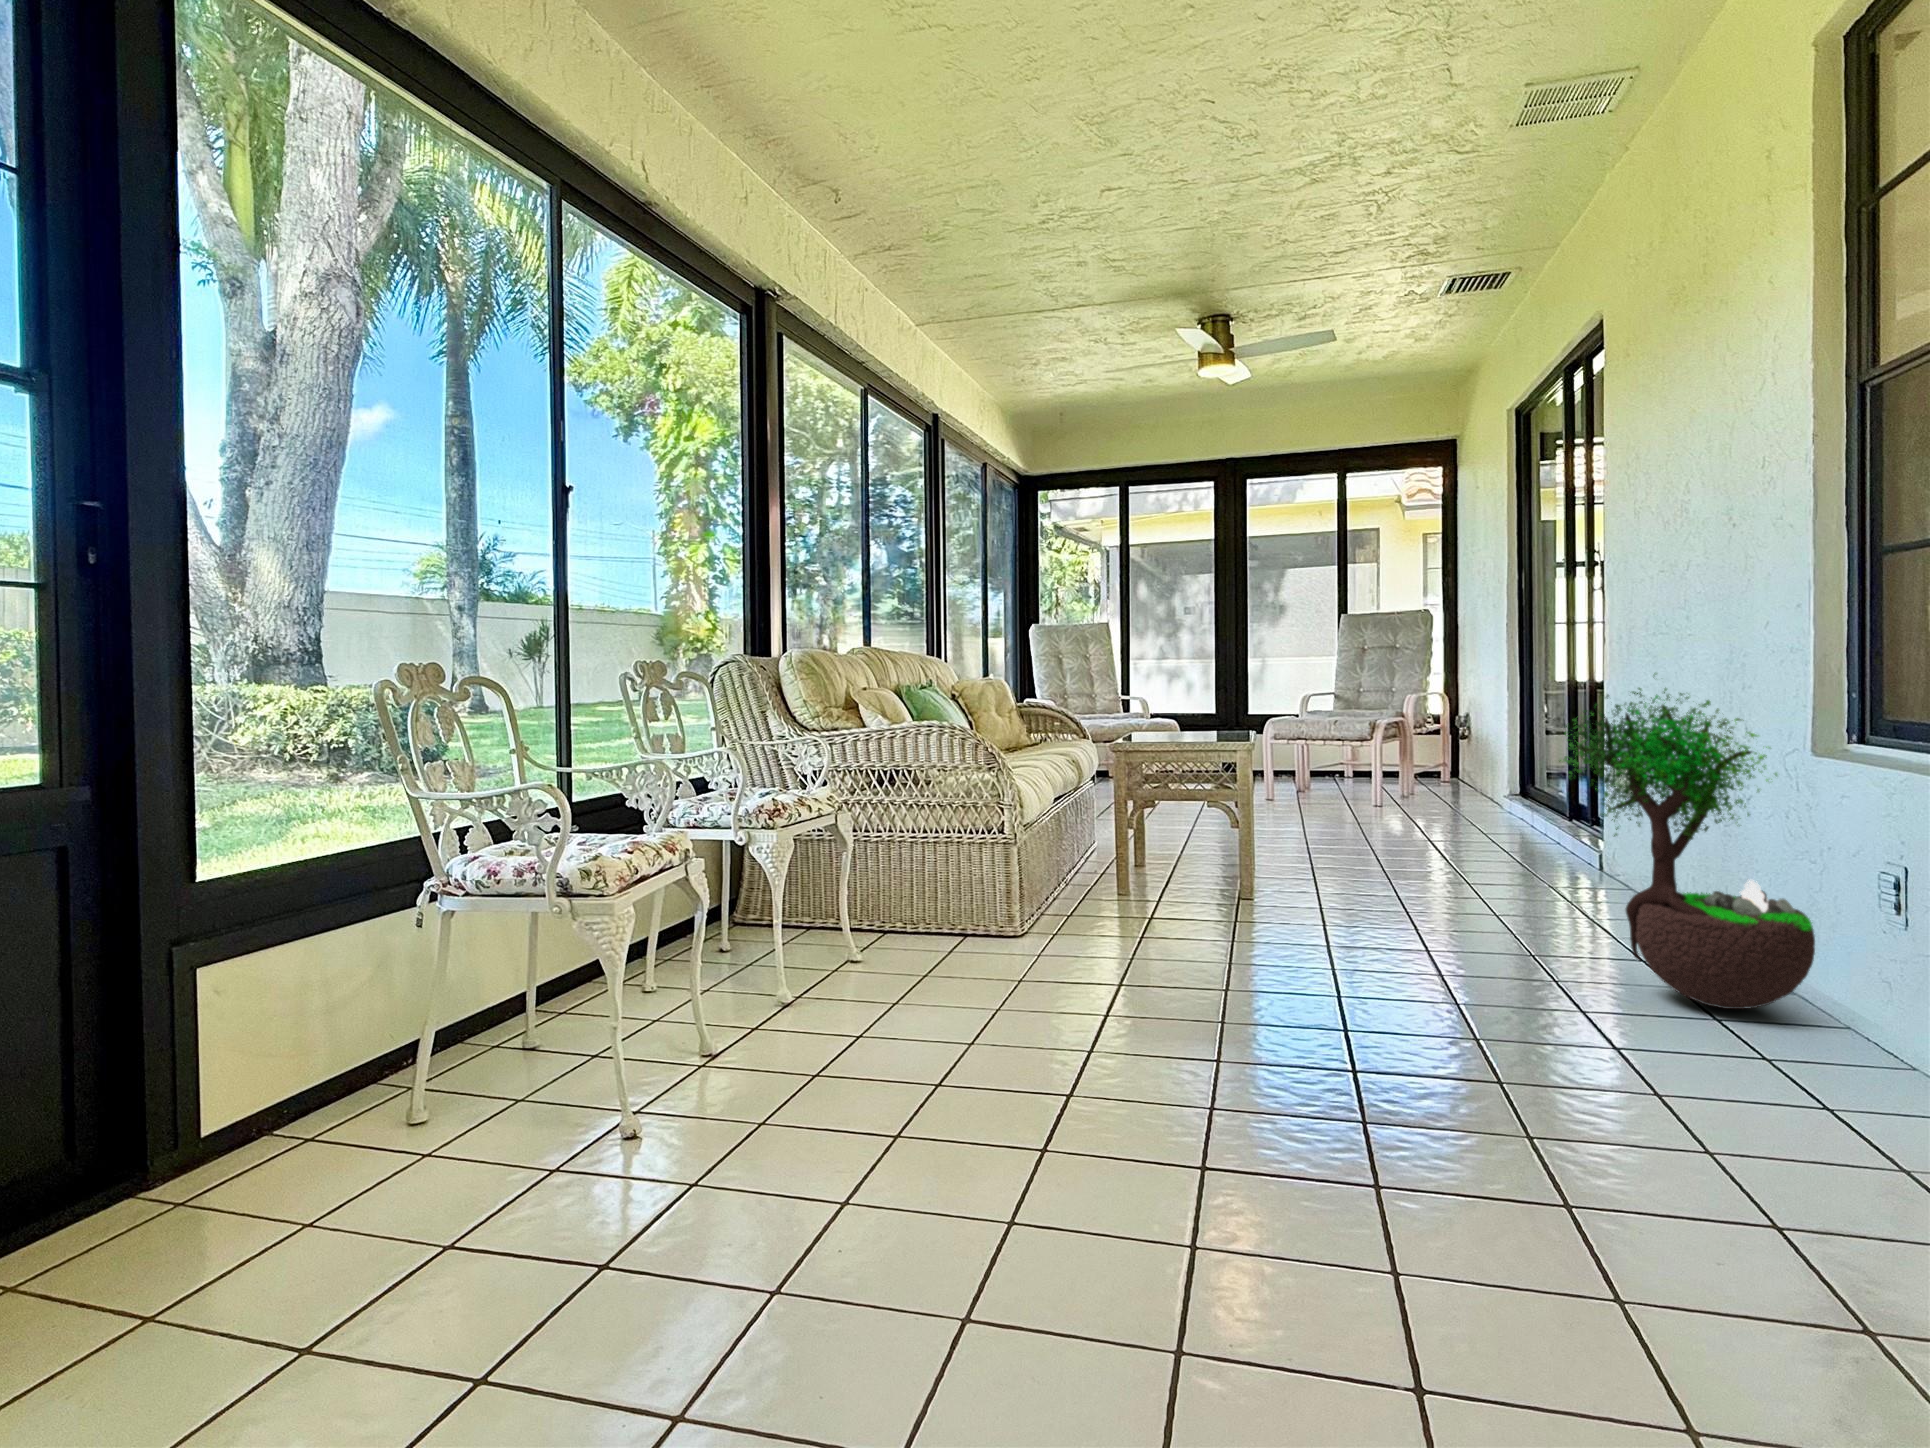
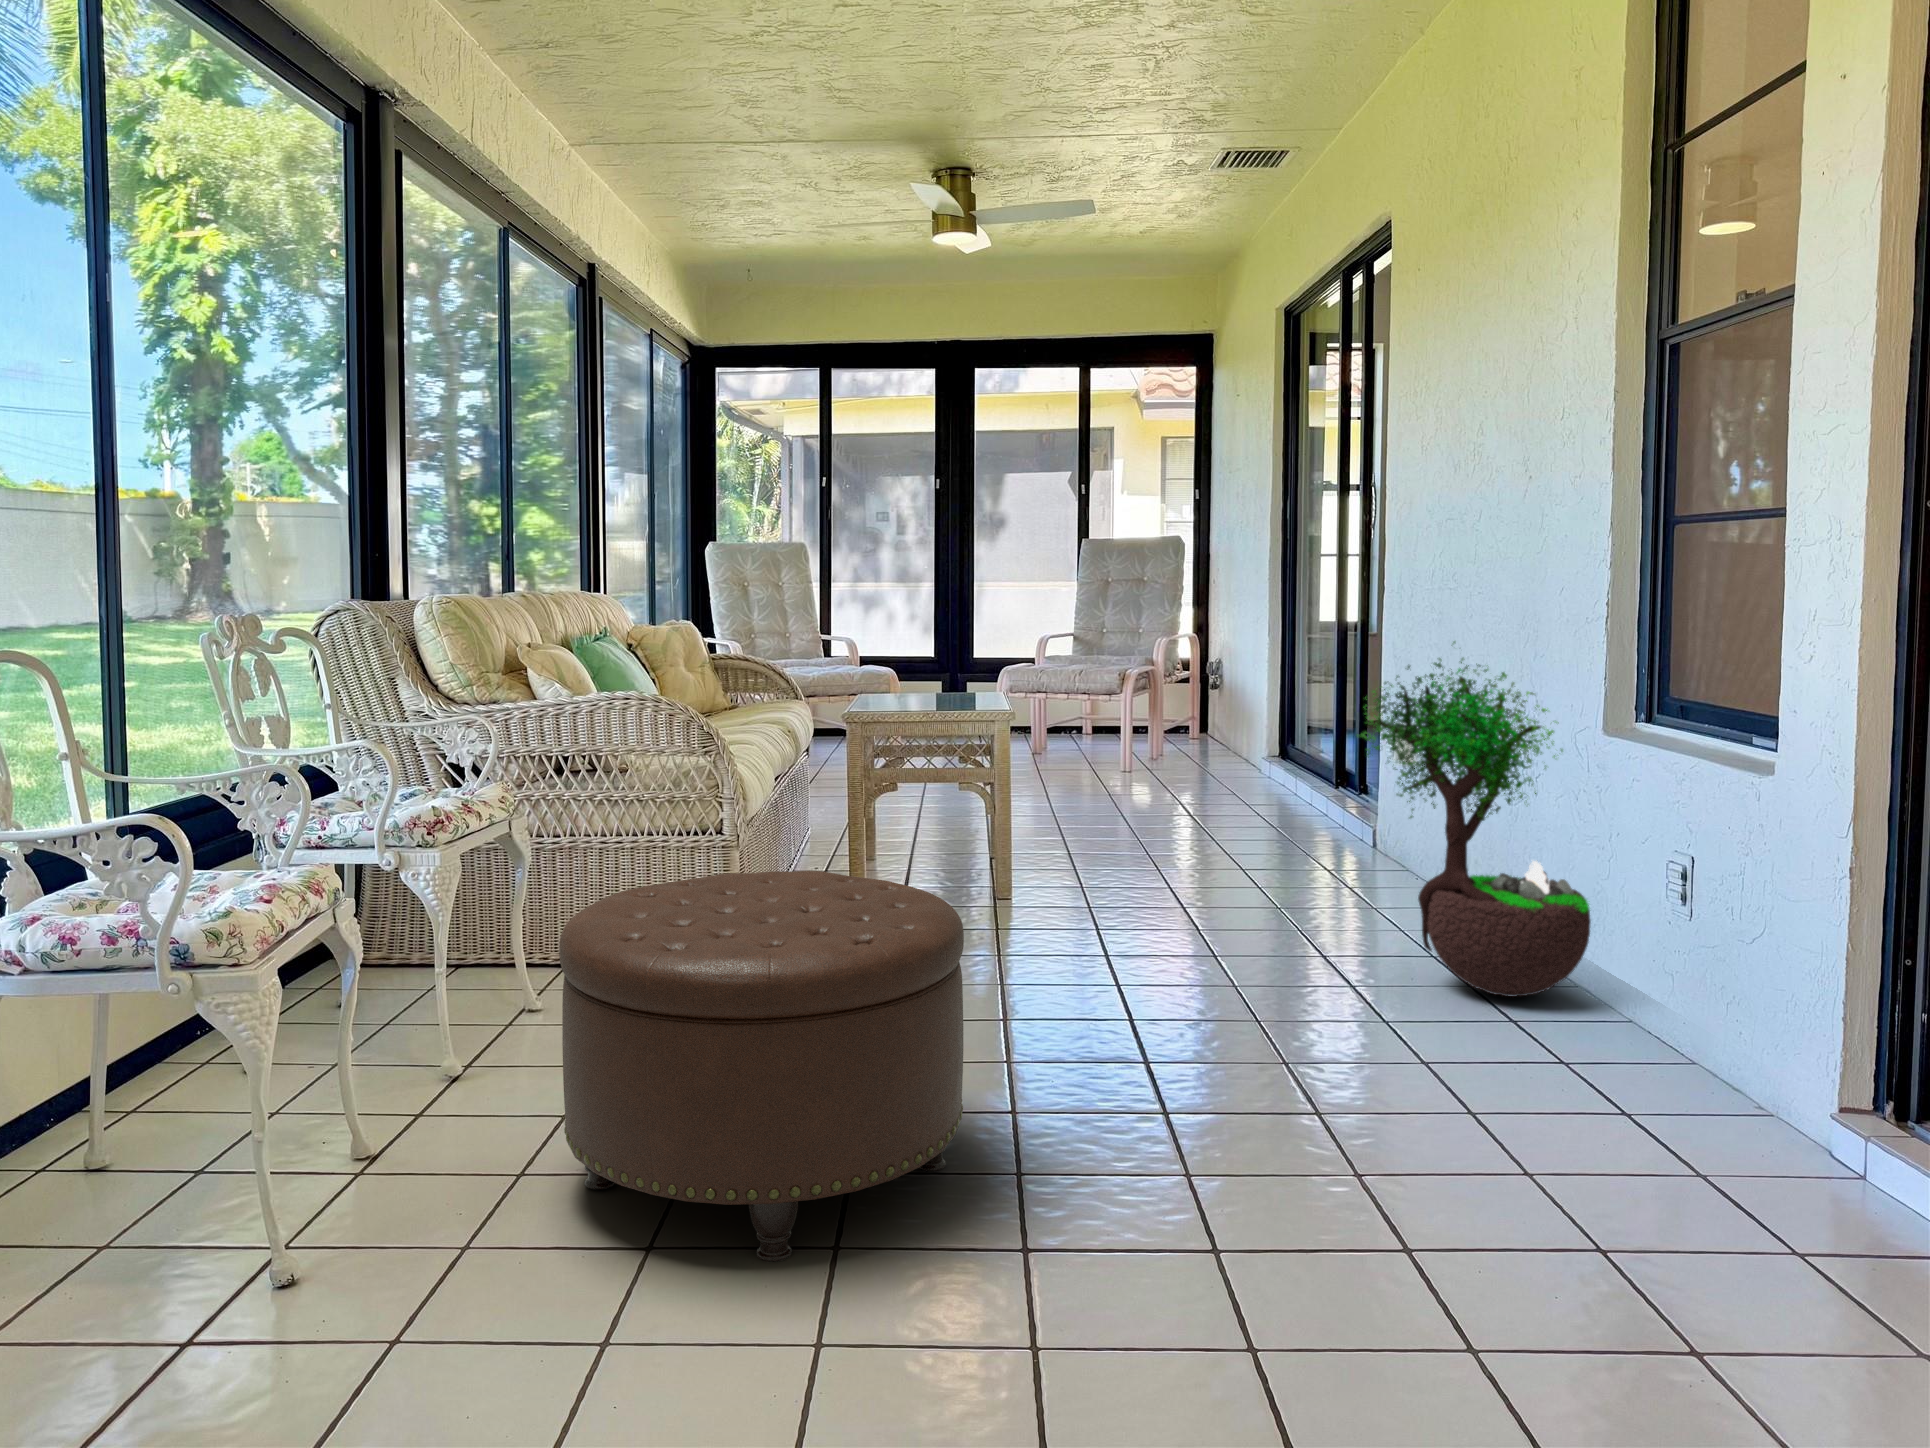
ottoman: none [831,853,1156,1163] -> present [559,871,964,1262]

